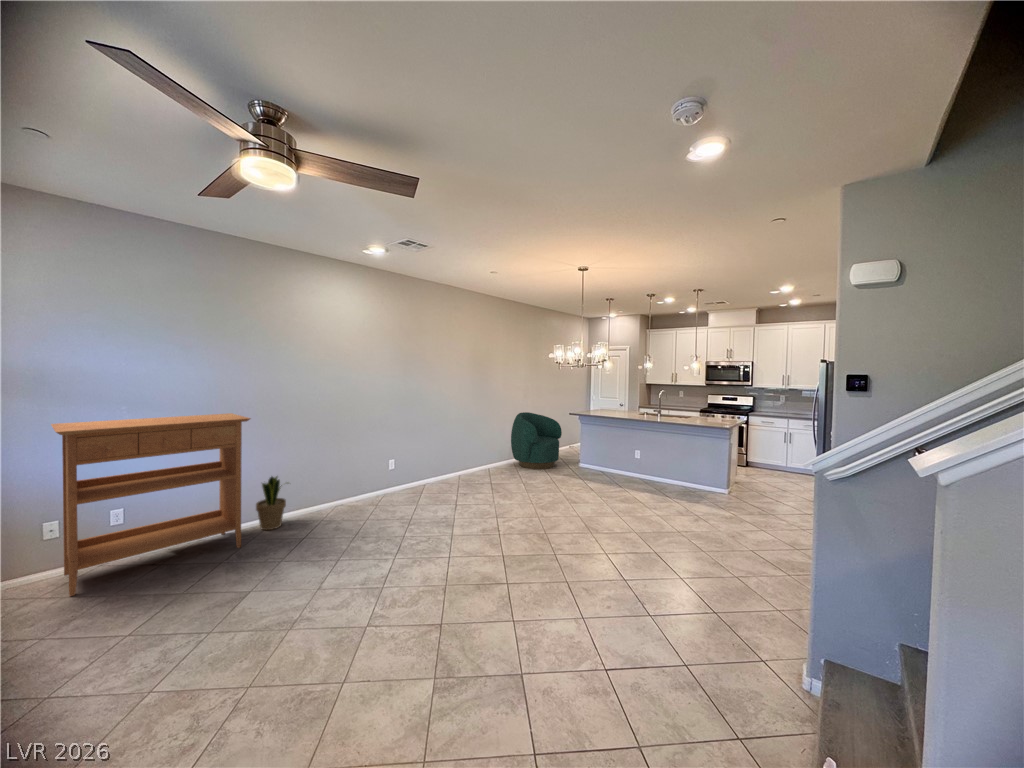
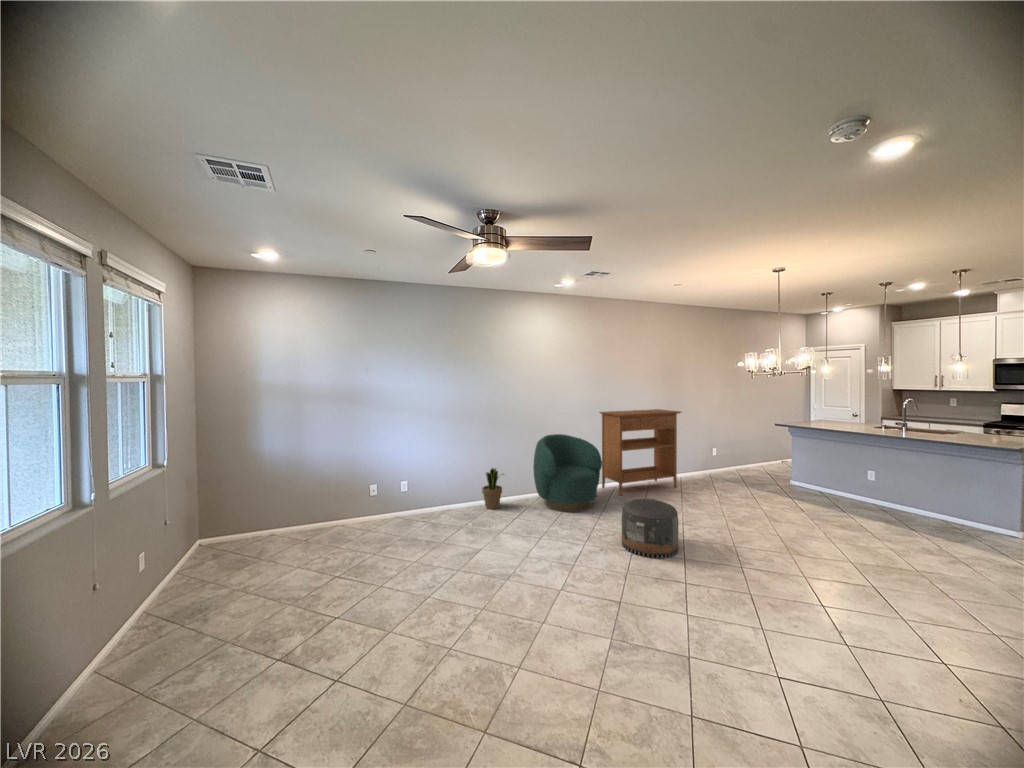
armchair: present [511,412,562,469] -> present [533,434,602,512]
console table: present [51,413,250,596] -> present [599,409,681,496]
pouf: none [437,496,495,560] -> present [621,499,679,559]

